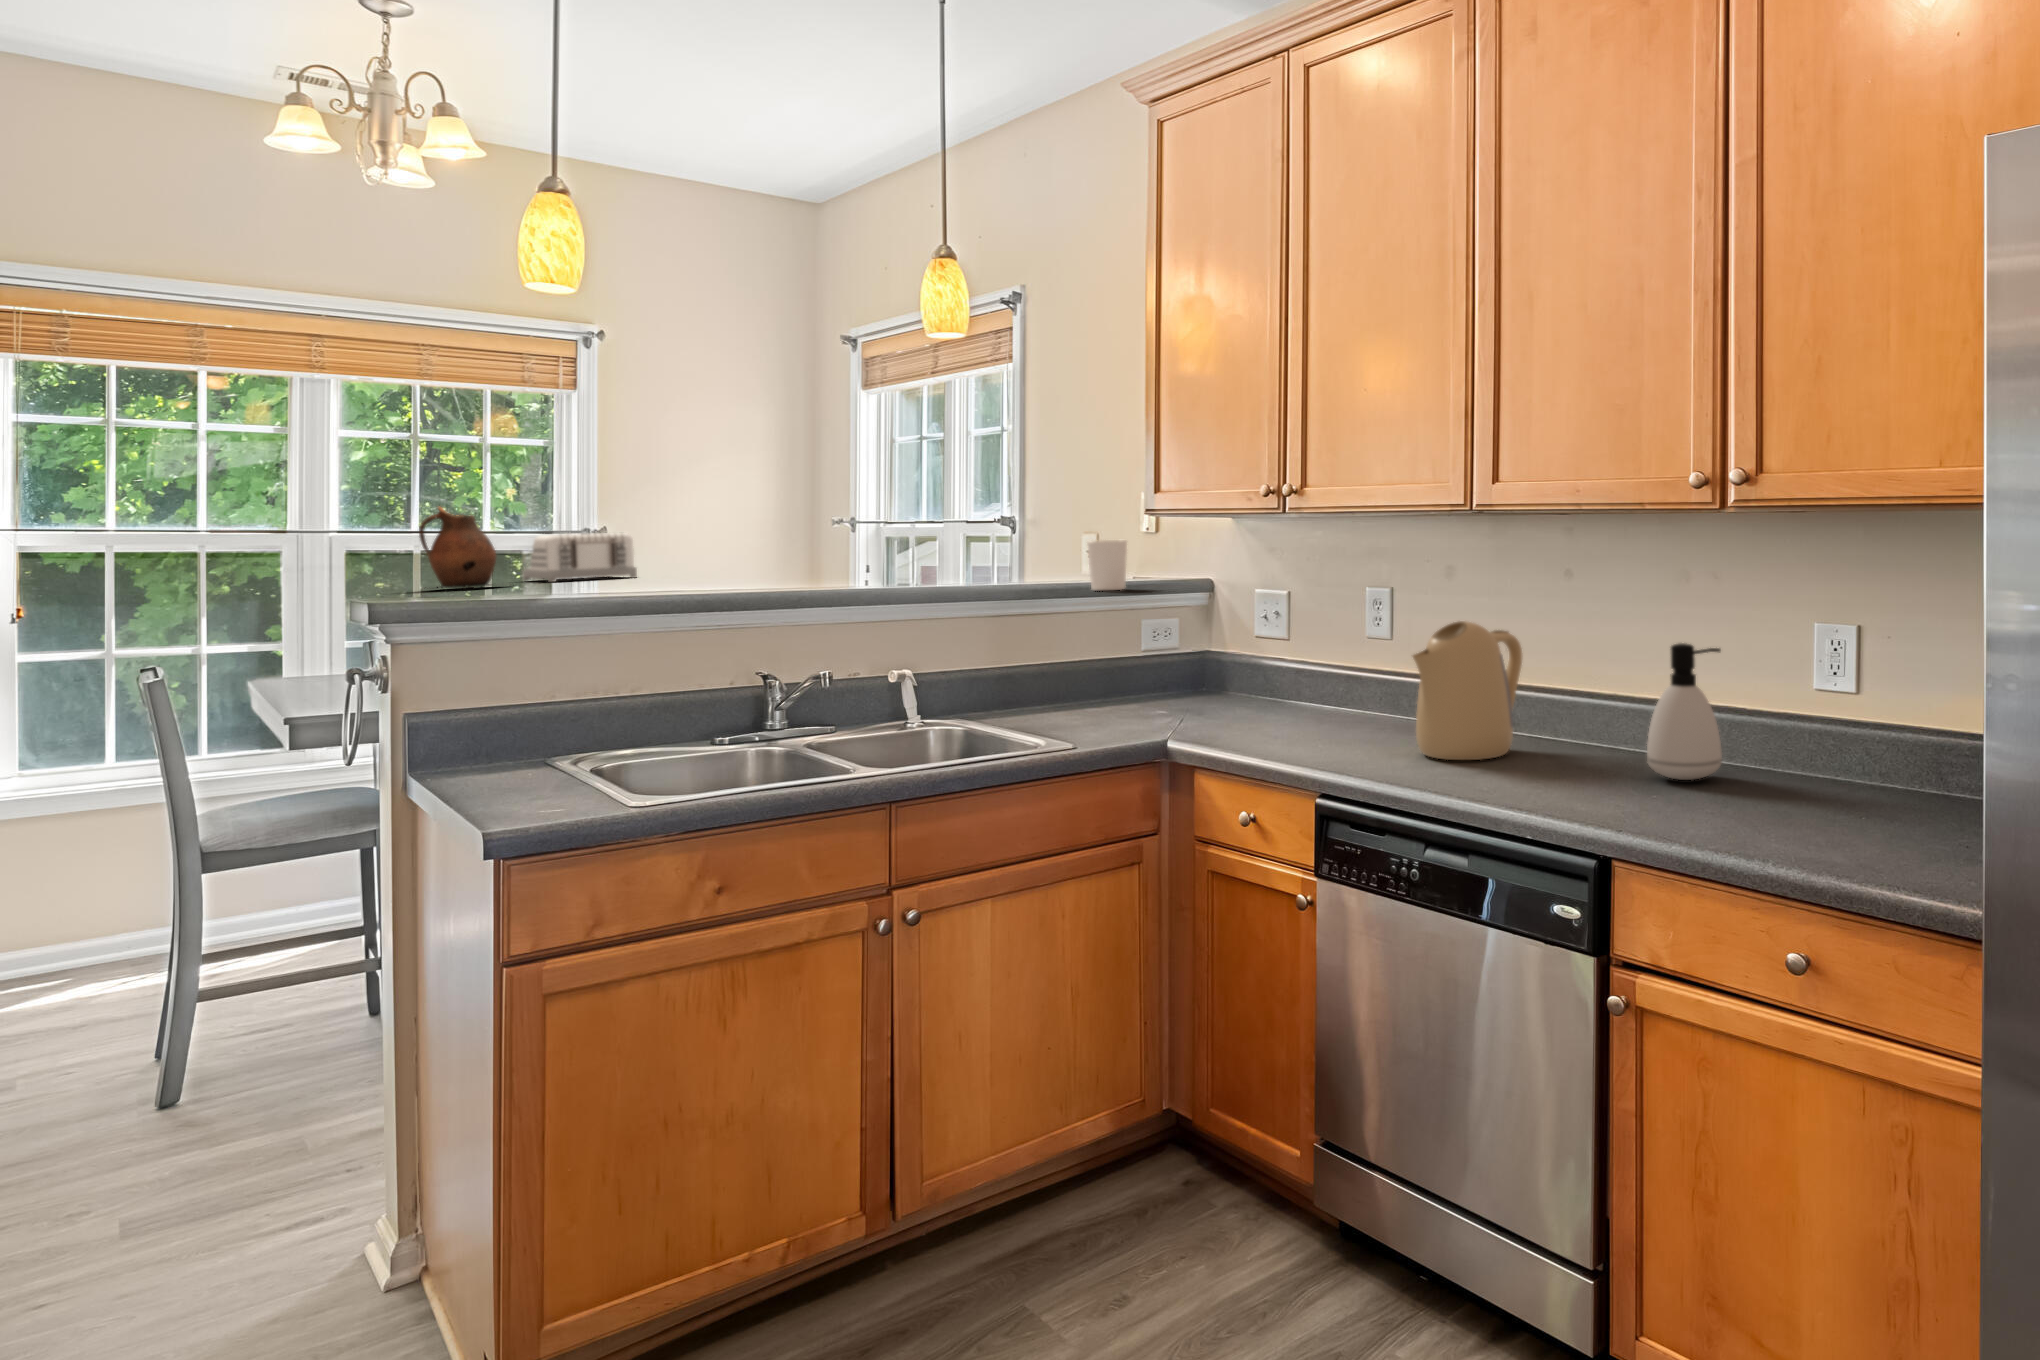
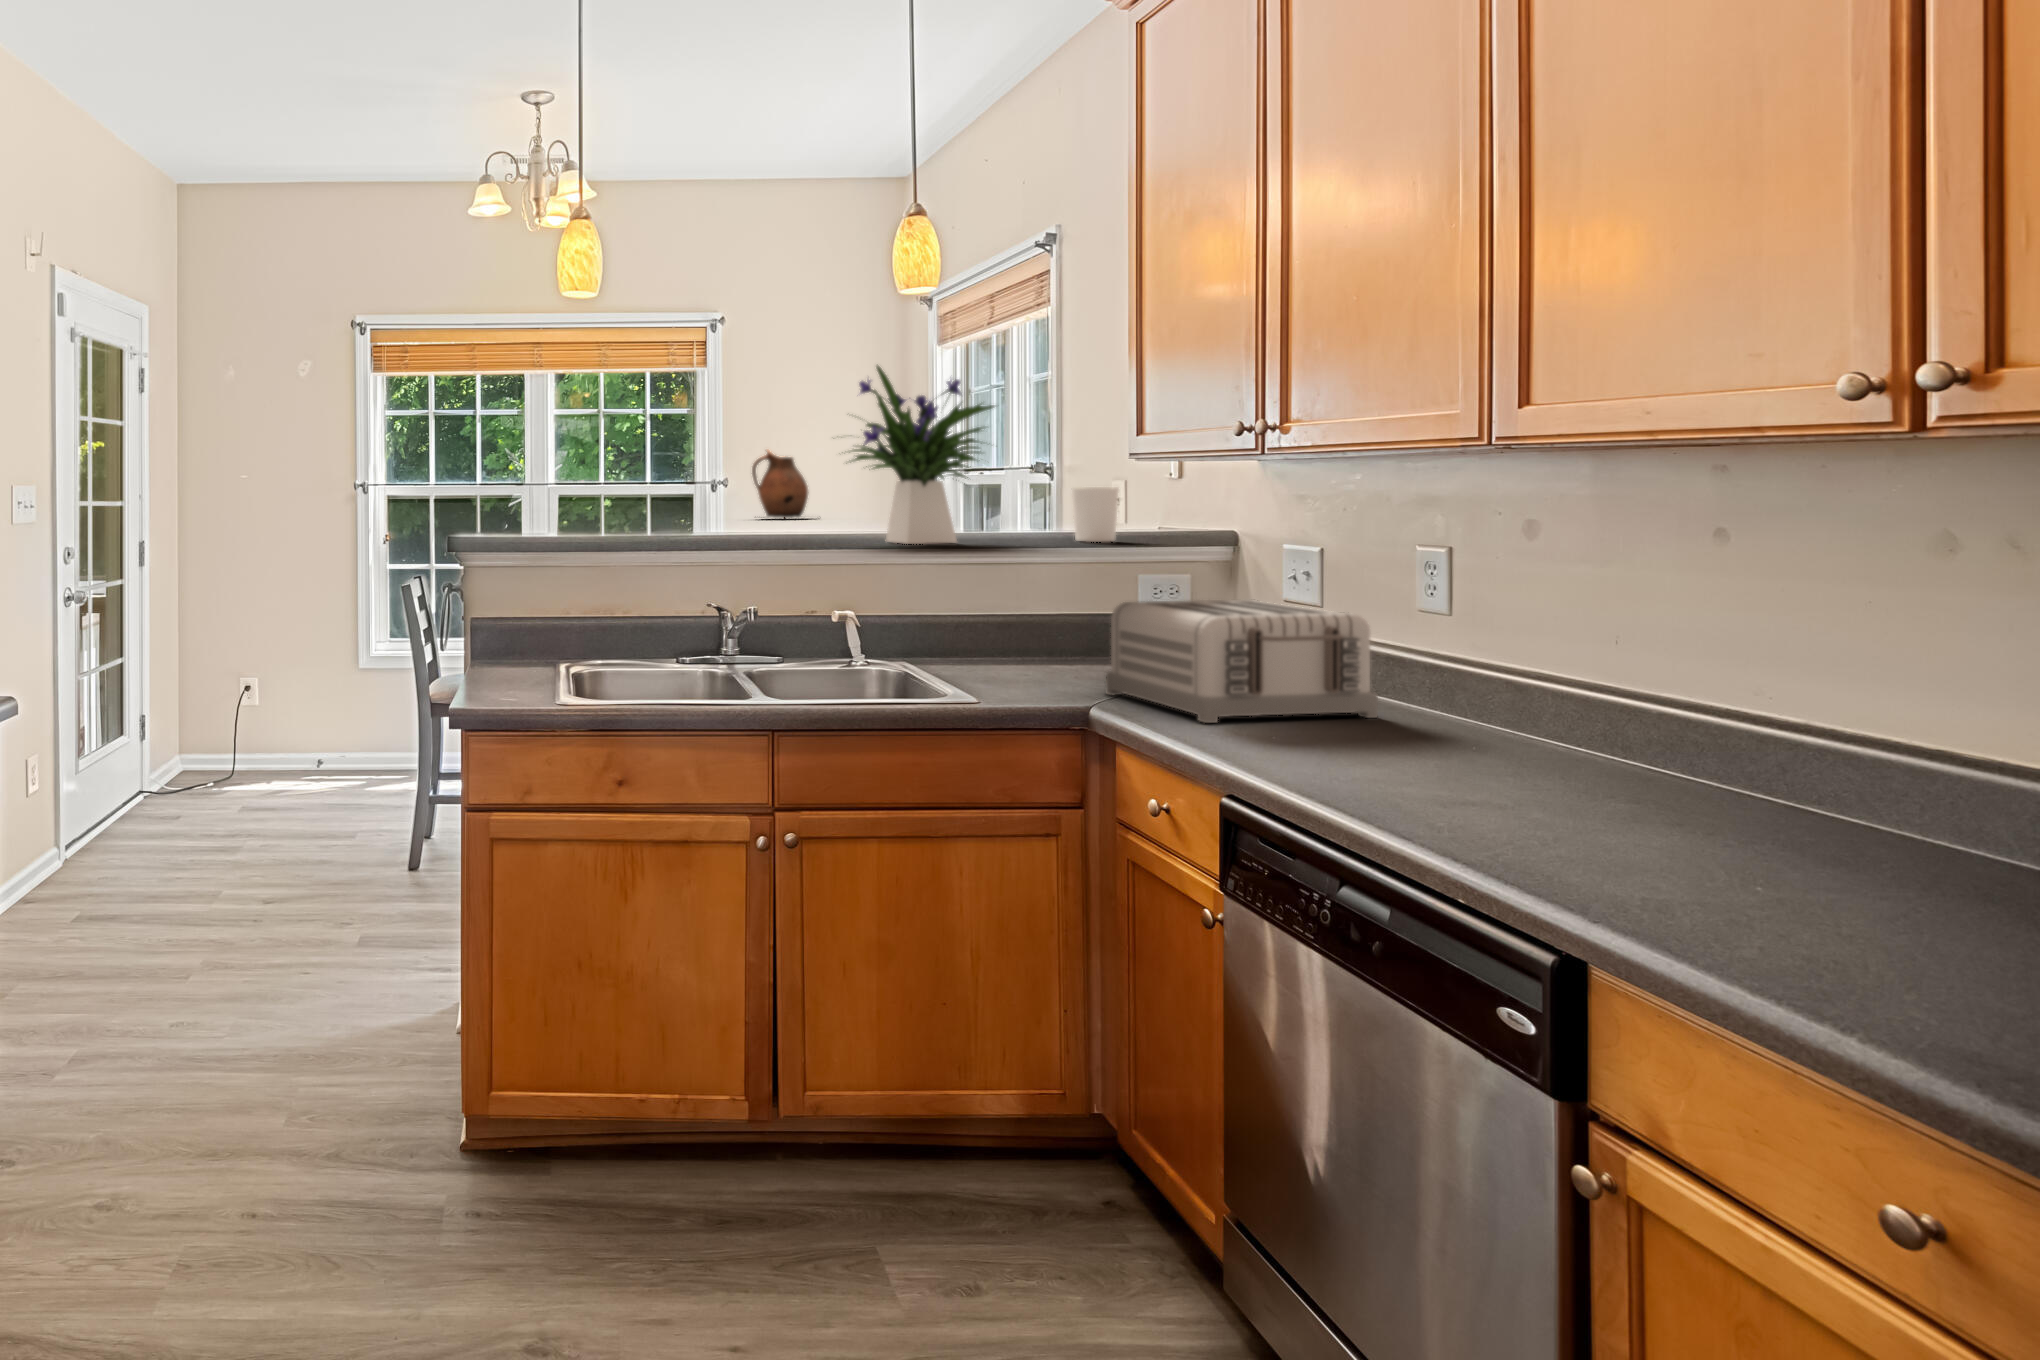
flower arrangement: none [865,424,1035,601] -> present [849,366,995,544]
ceramic pitcher: present [419,507,496,588] -> present [752,450,809,519]
toaster: present [523,533,637,582] -> present [1106,599,1378,723]
kettle: present [1413,621,1522,760] -> none [1380,594,1576,779]
soap dispenser: present [1647,643,1722,780] -> none [1736,644,1890,852]

